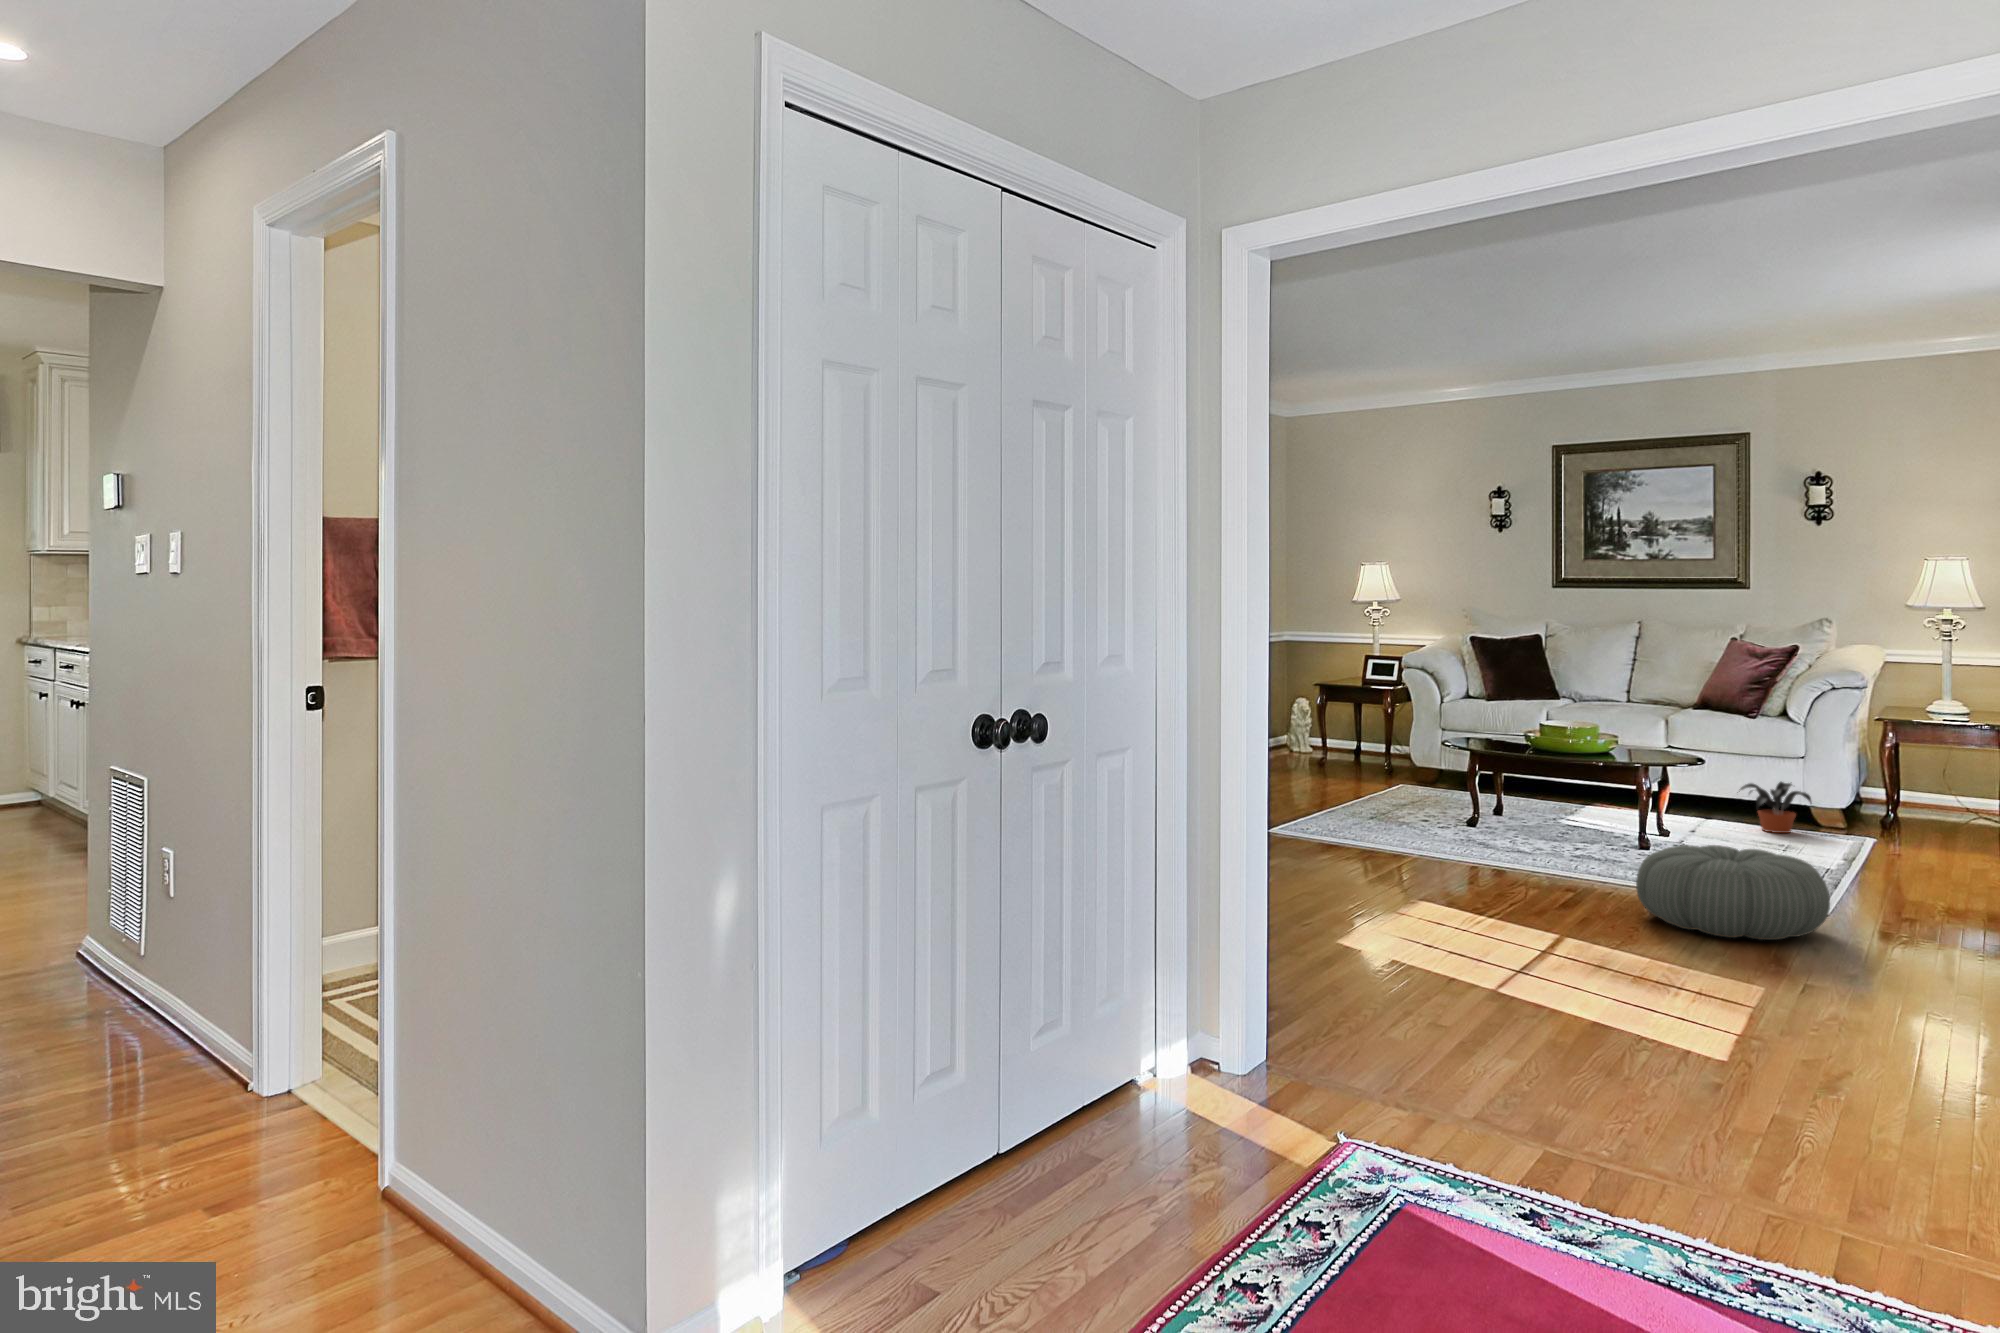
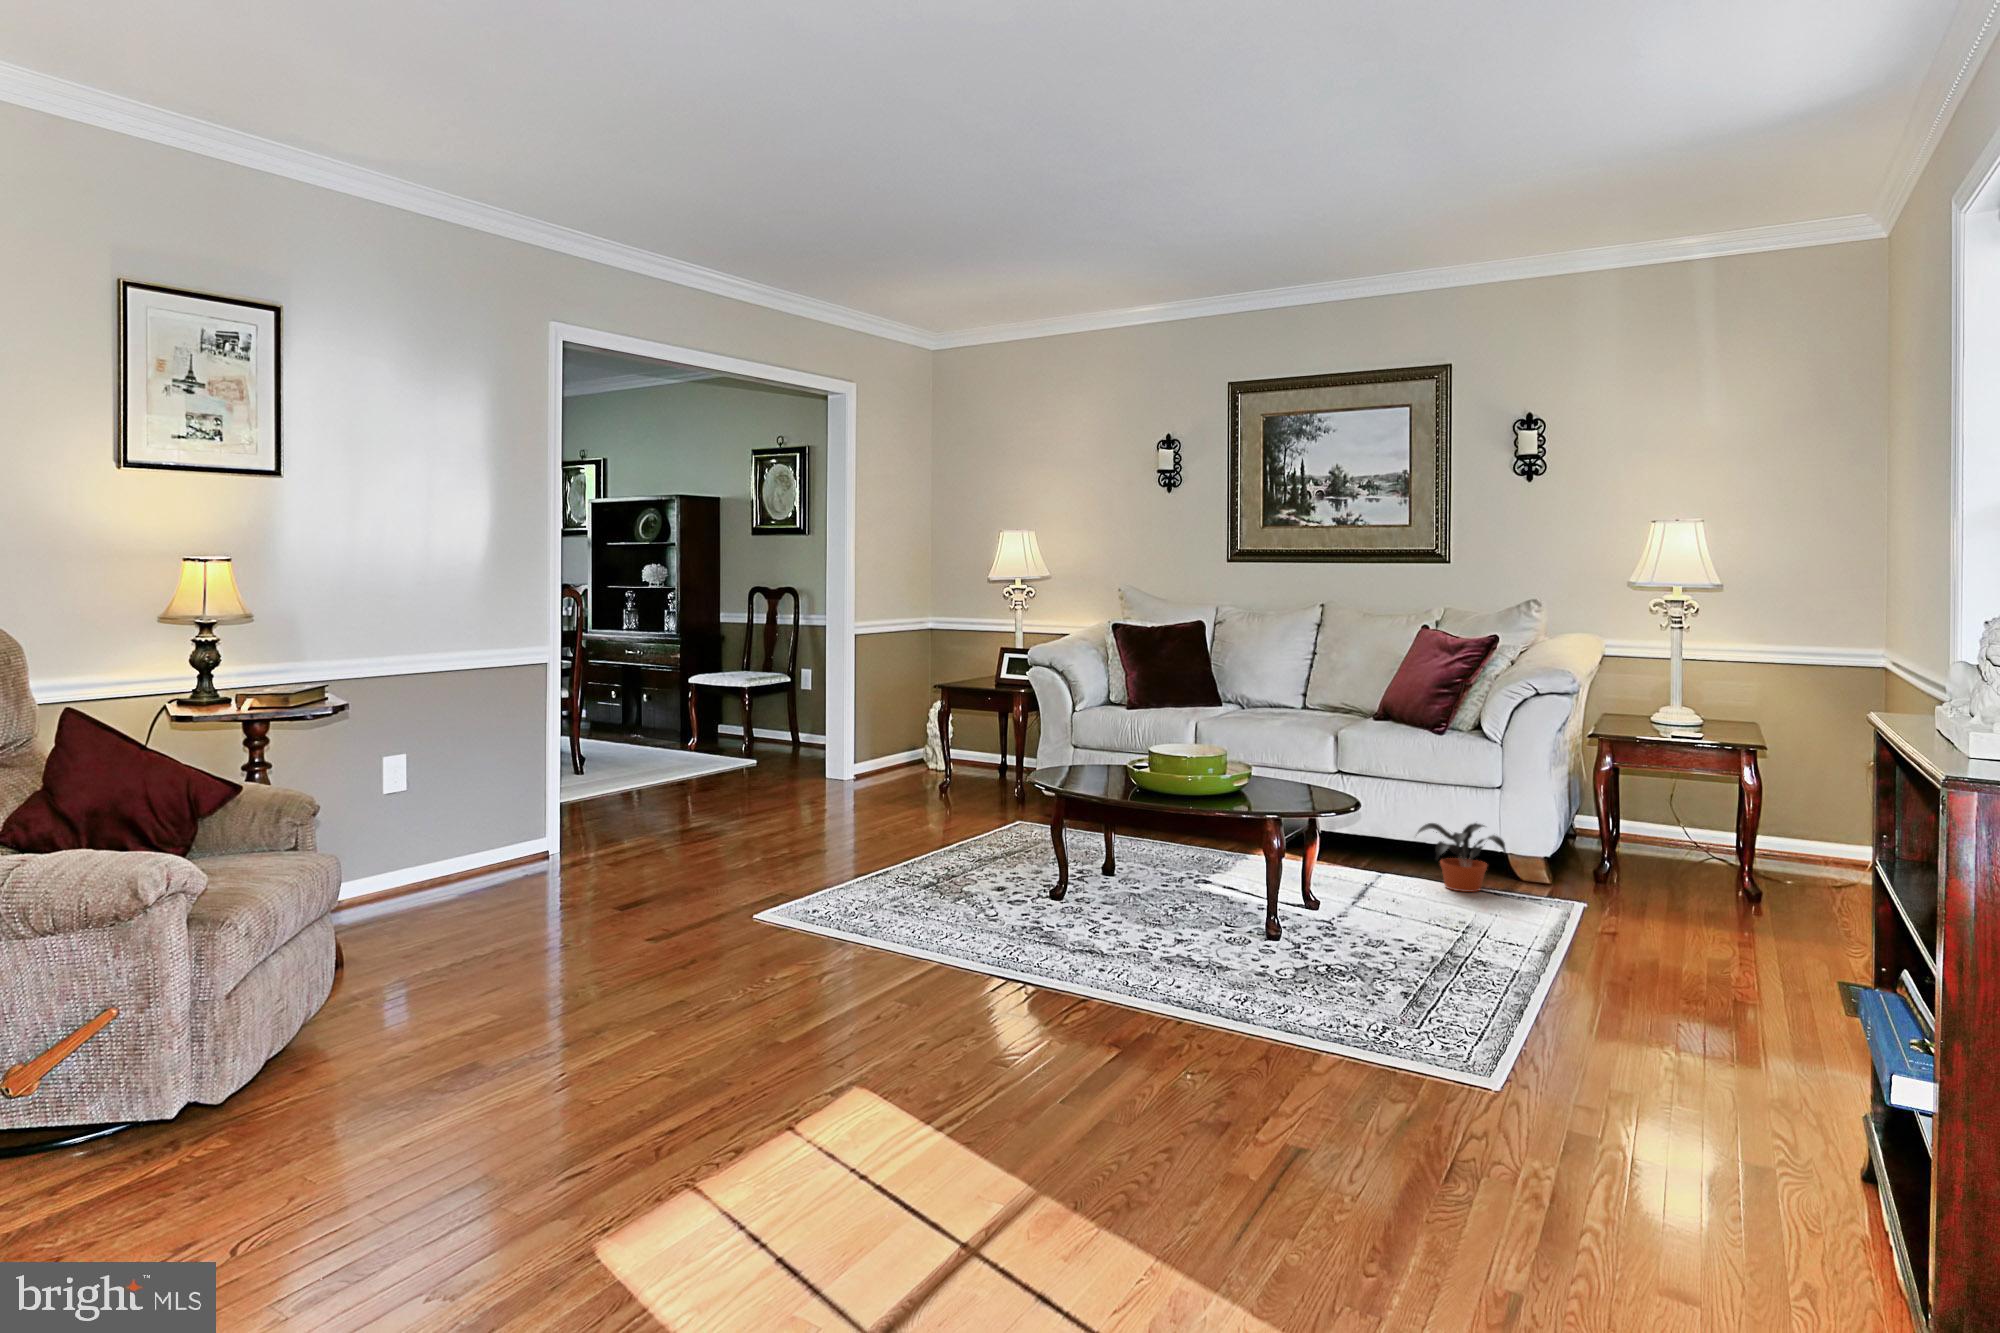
pouf: present [1636,845,1830,940] -> none [1186,955,1479,1142]

